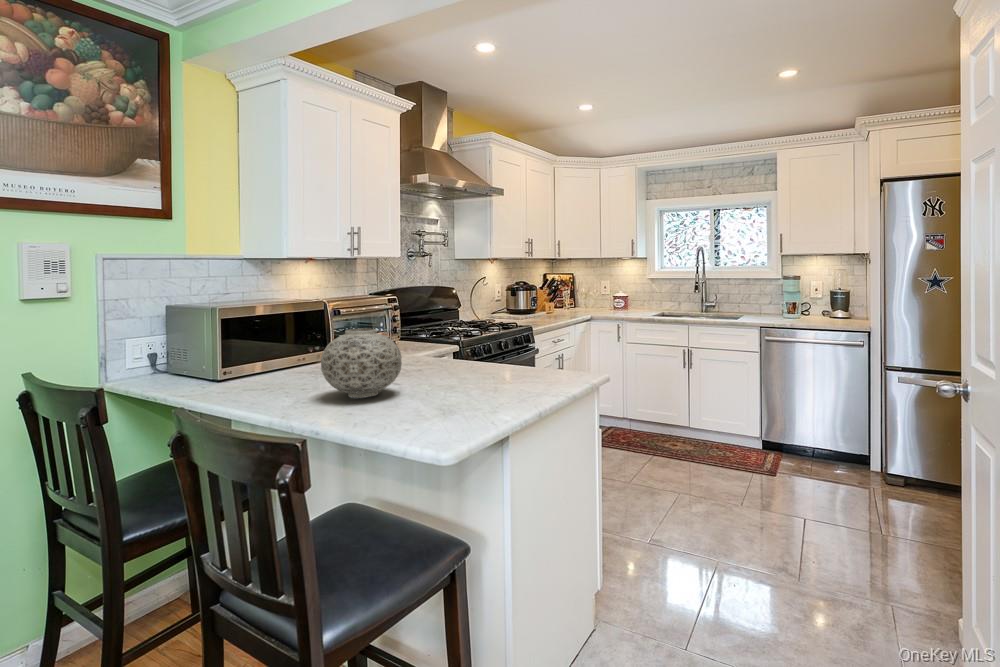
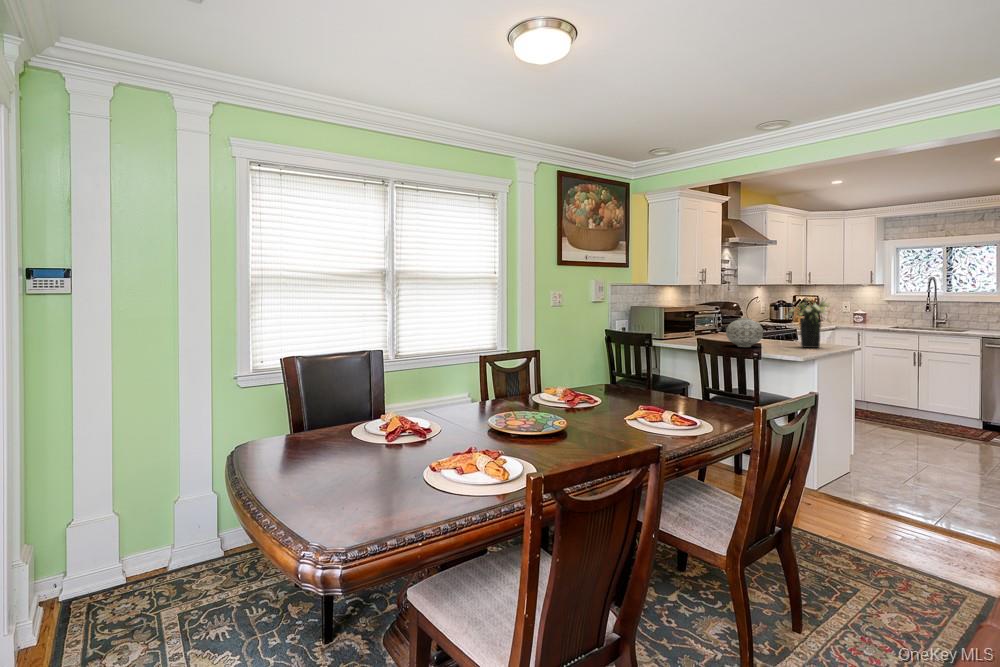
flower arrangement: none [447,278,539,390] -> present [785,299,830,348]

